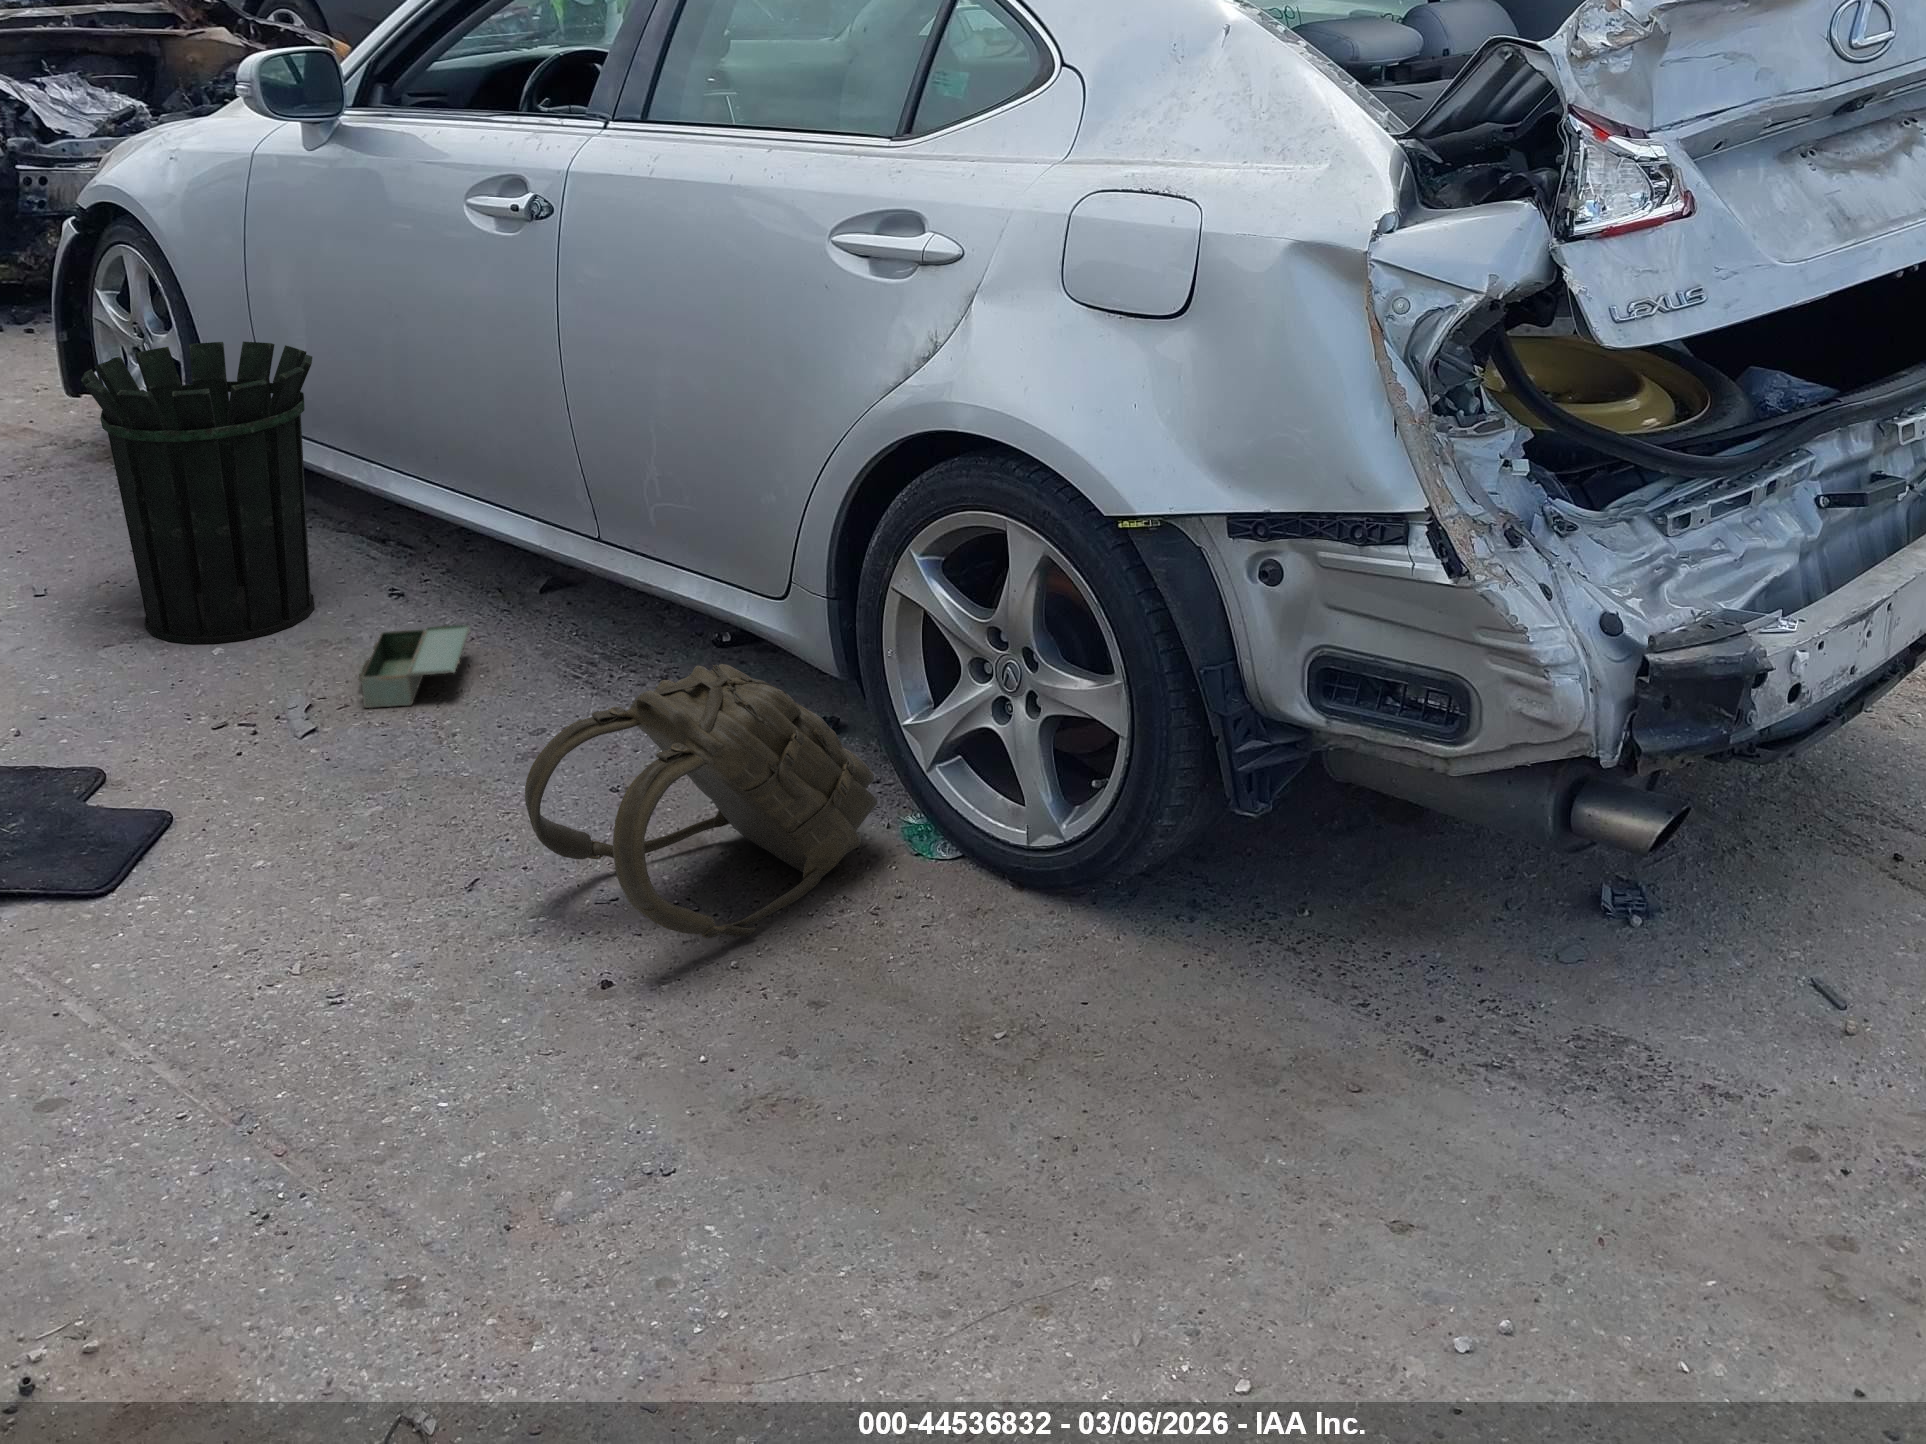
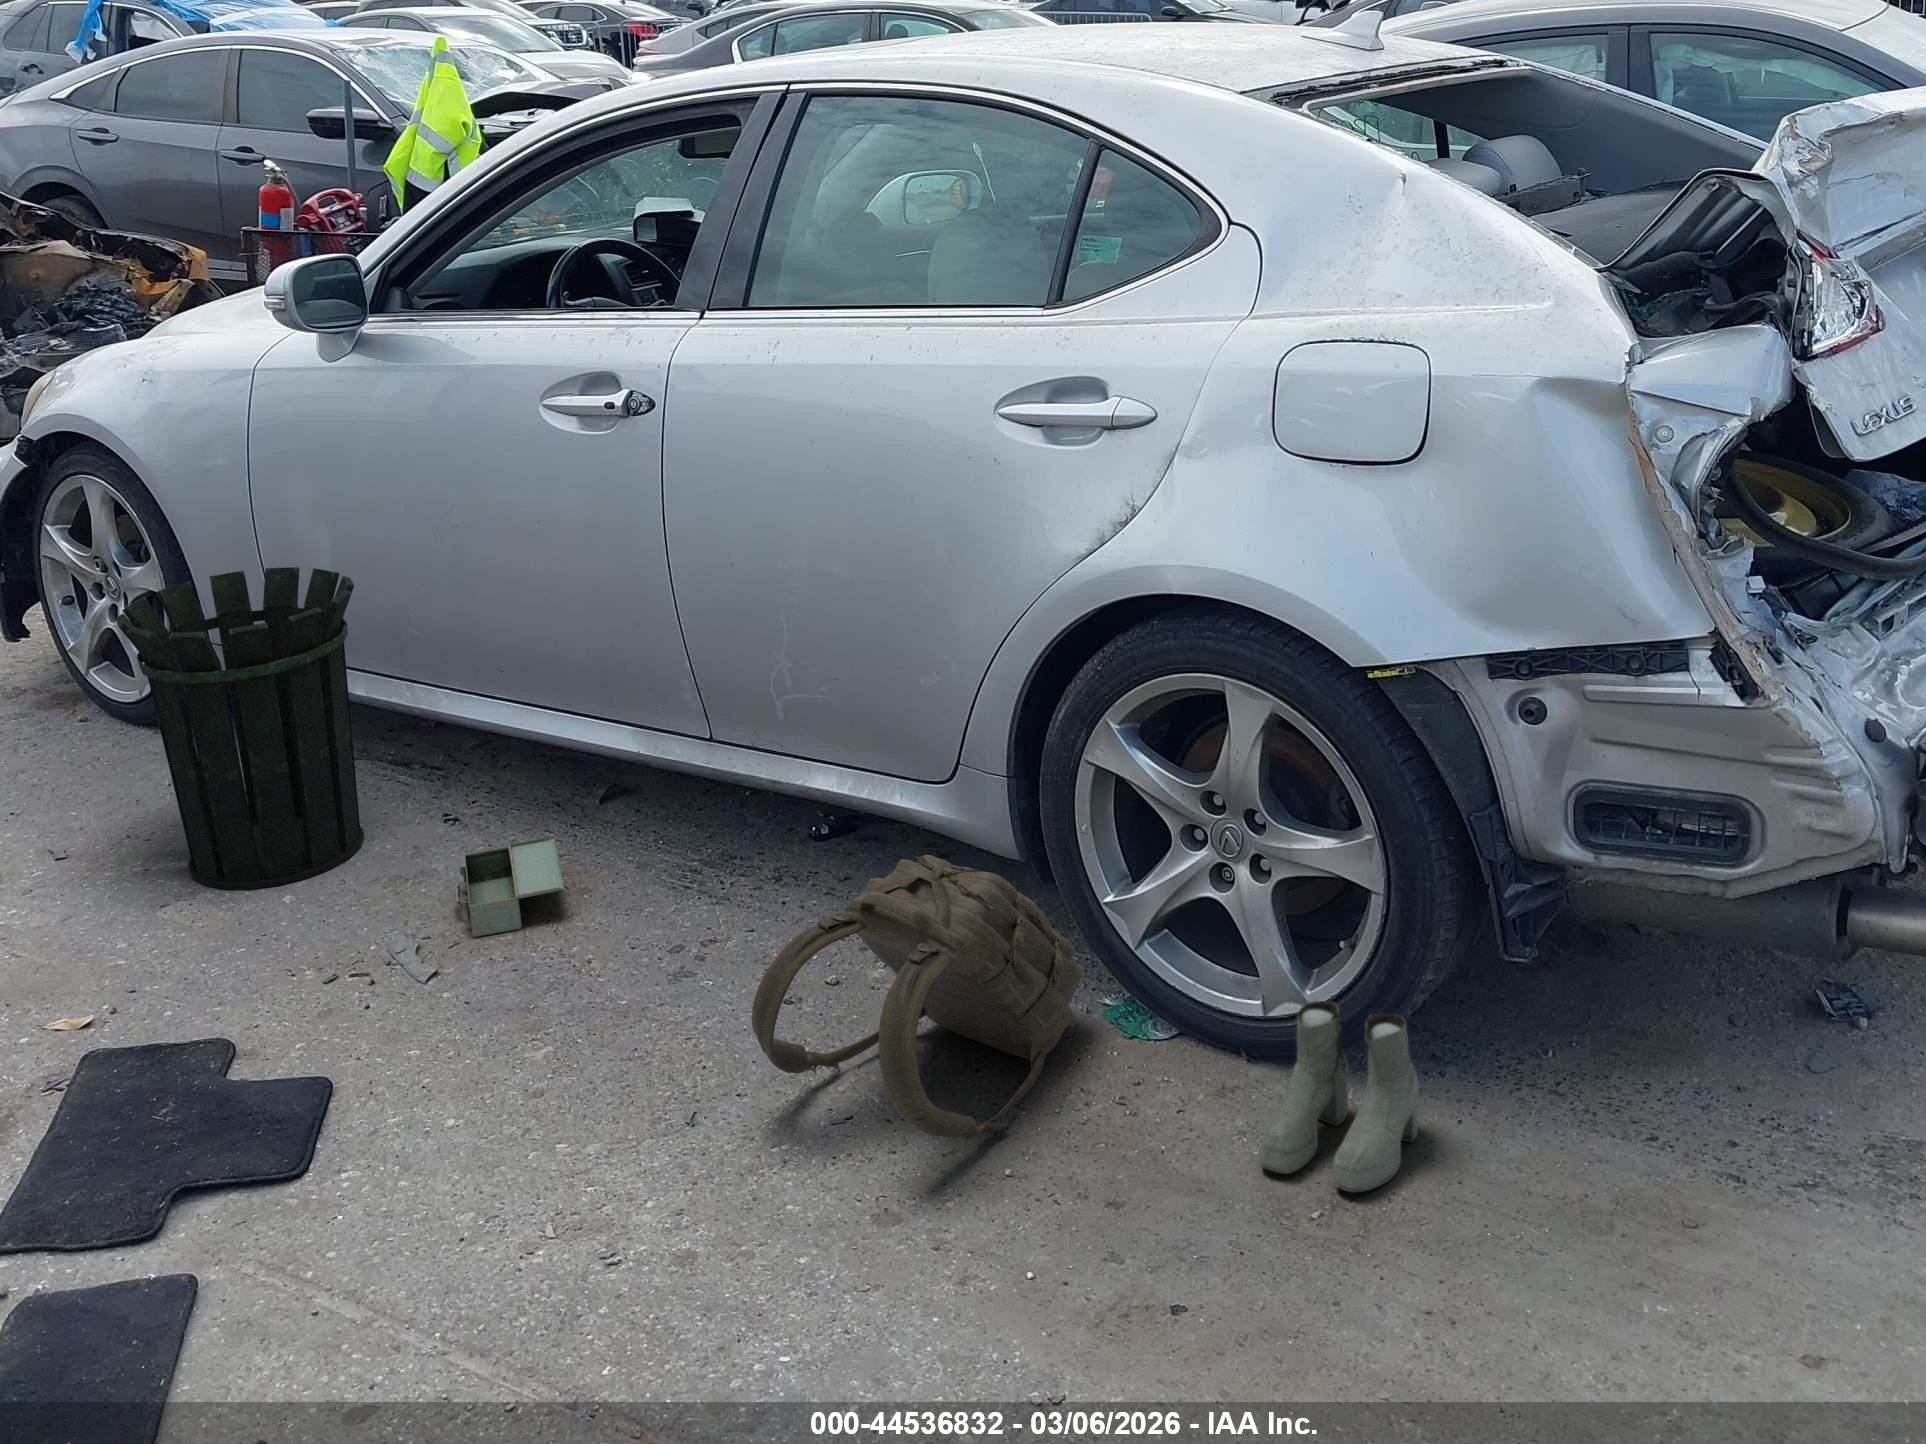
boots: none [972,845,1146,1033] -> present [1260,1001,1419,1193]

